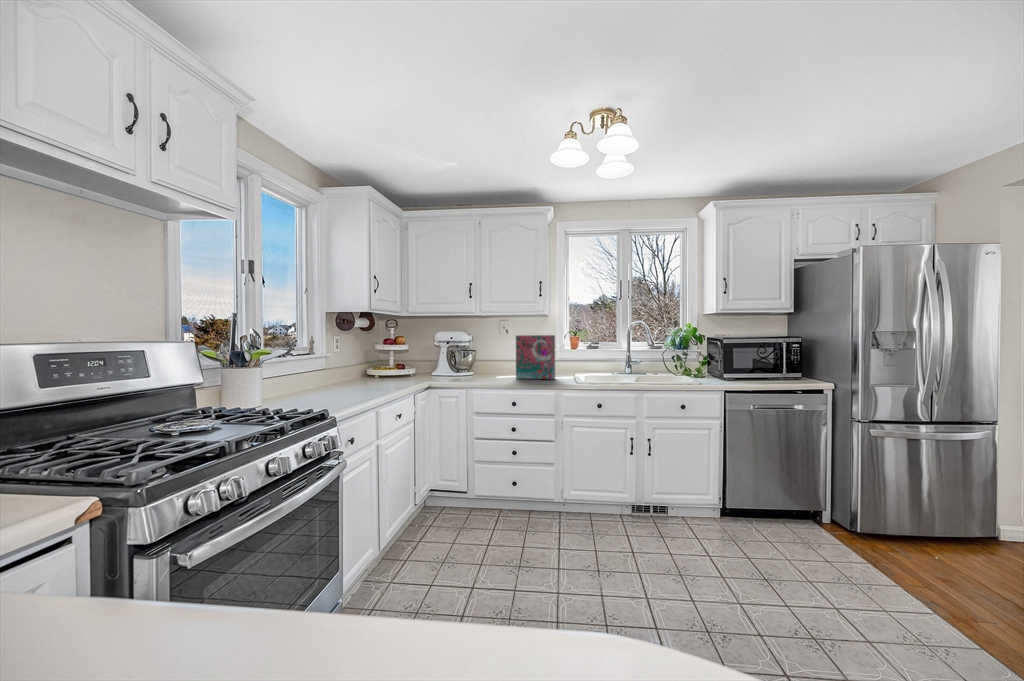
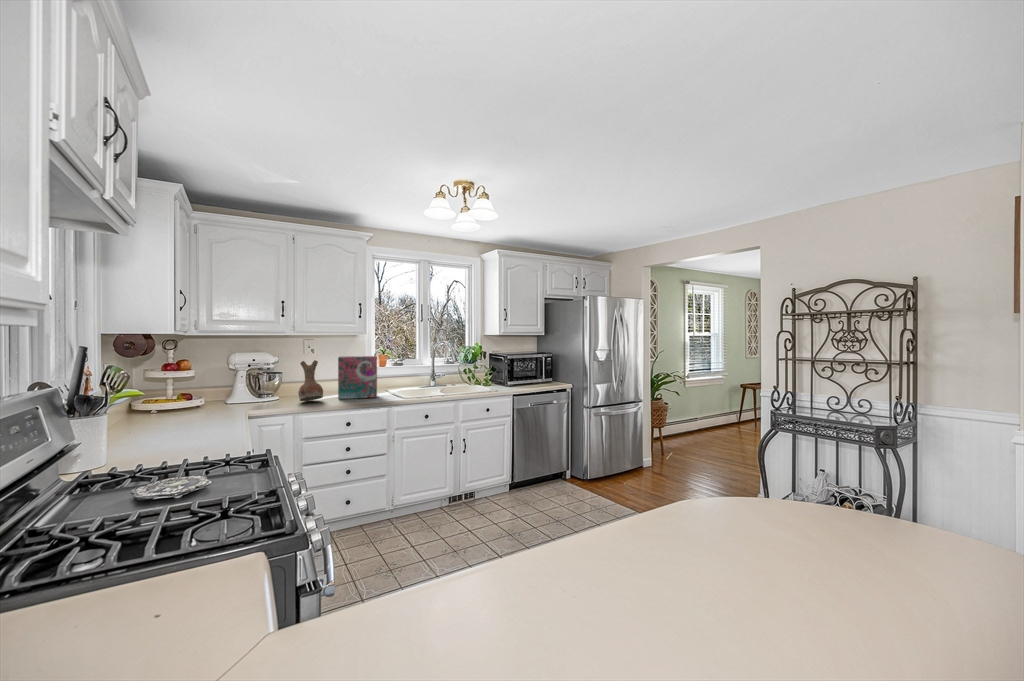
vase: none [479,338,501,378] -> present [298,360,323,401]

